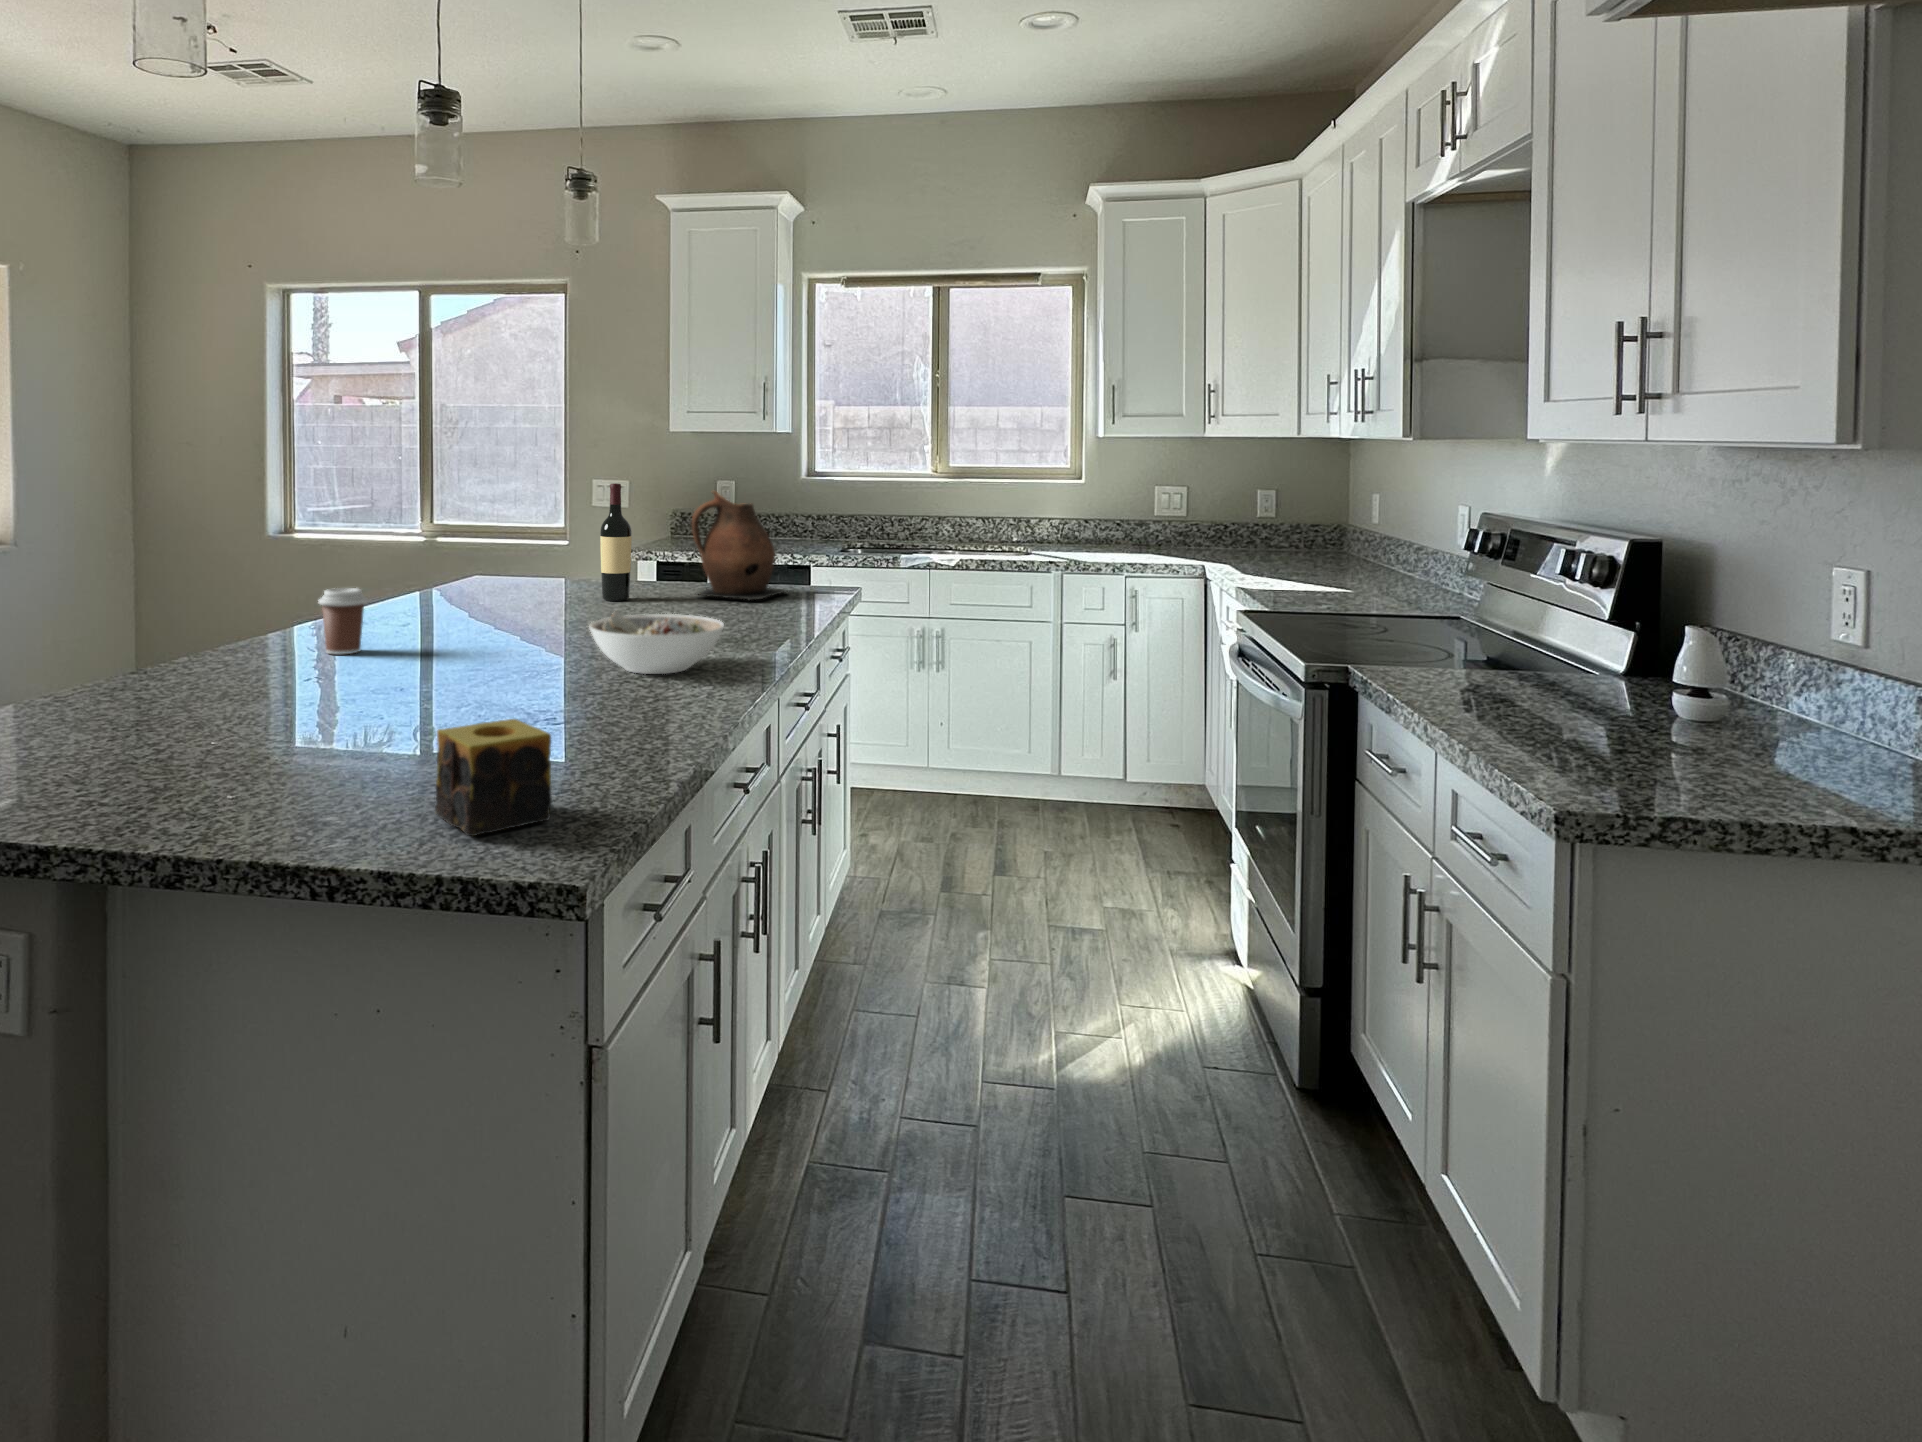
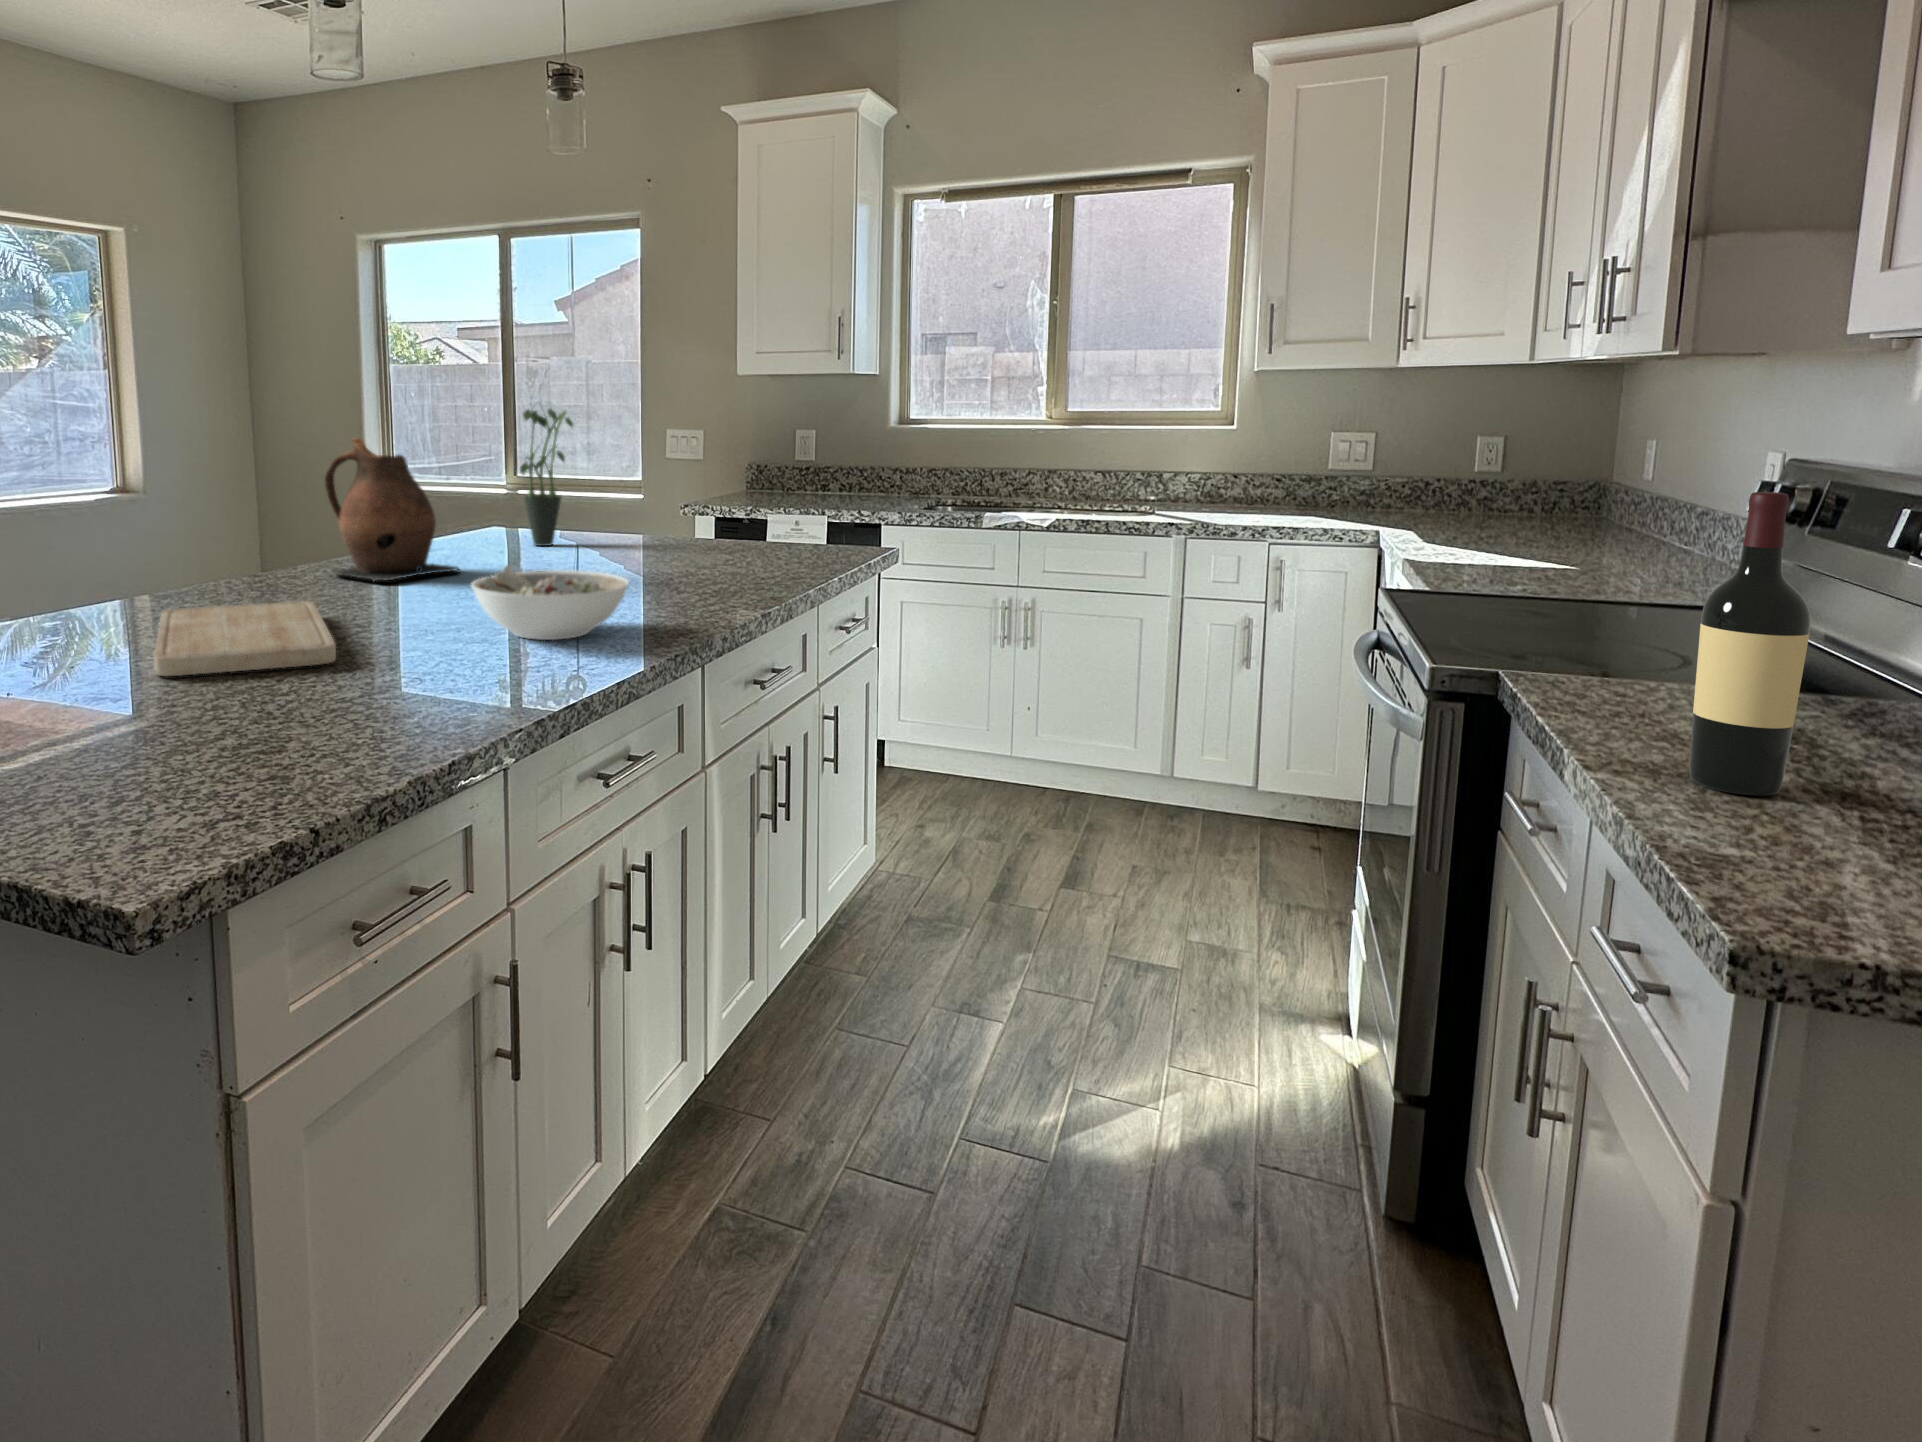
potted plant: none [536,462,588,594] -> present [520,404,573,546]
wine bottle: present [600,483,632,601] -> present [1689,492,1811,796]
ceramic pitcher: present [692,491,788,600] -> present [325,438,459,582]
coffee cup: present [318,588,367,654] -> none [221,533,274,603]
cutting board: none [292,650,502,719] -> present [154,601,336,676]
candle: present [435,719,552,836] -> none [65,691,191,834]

